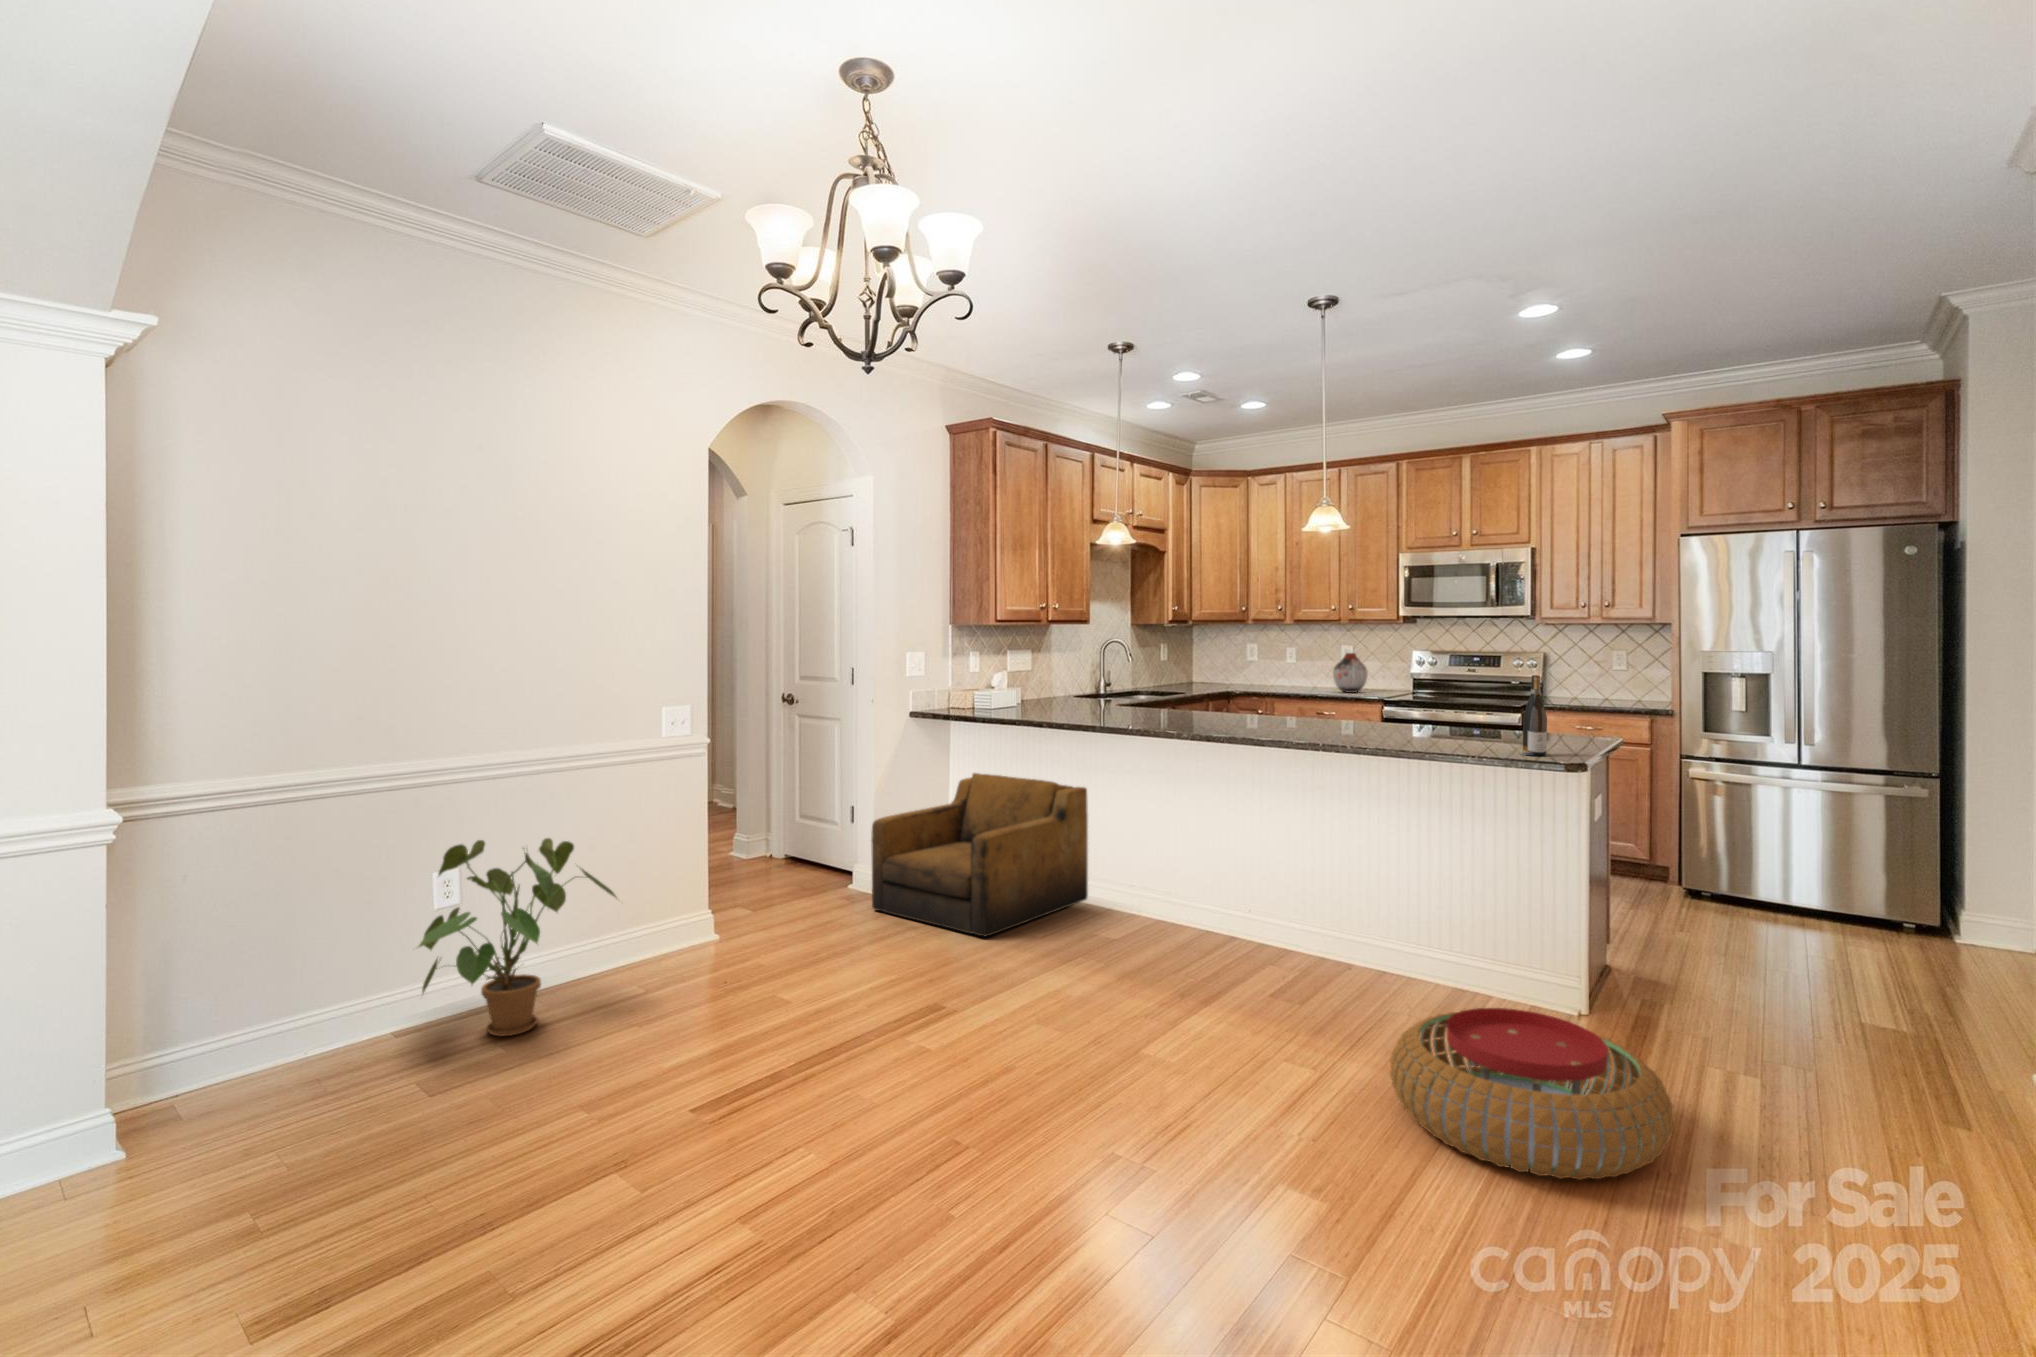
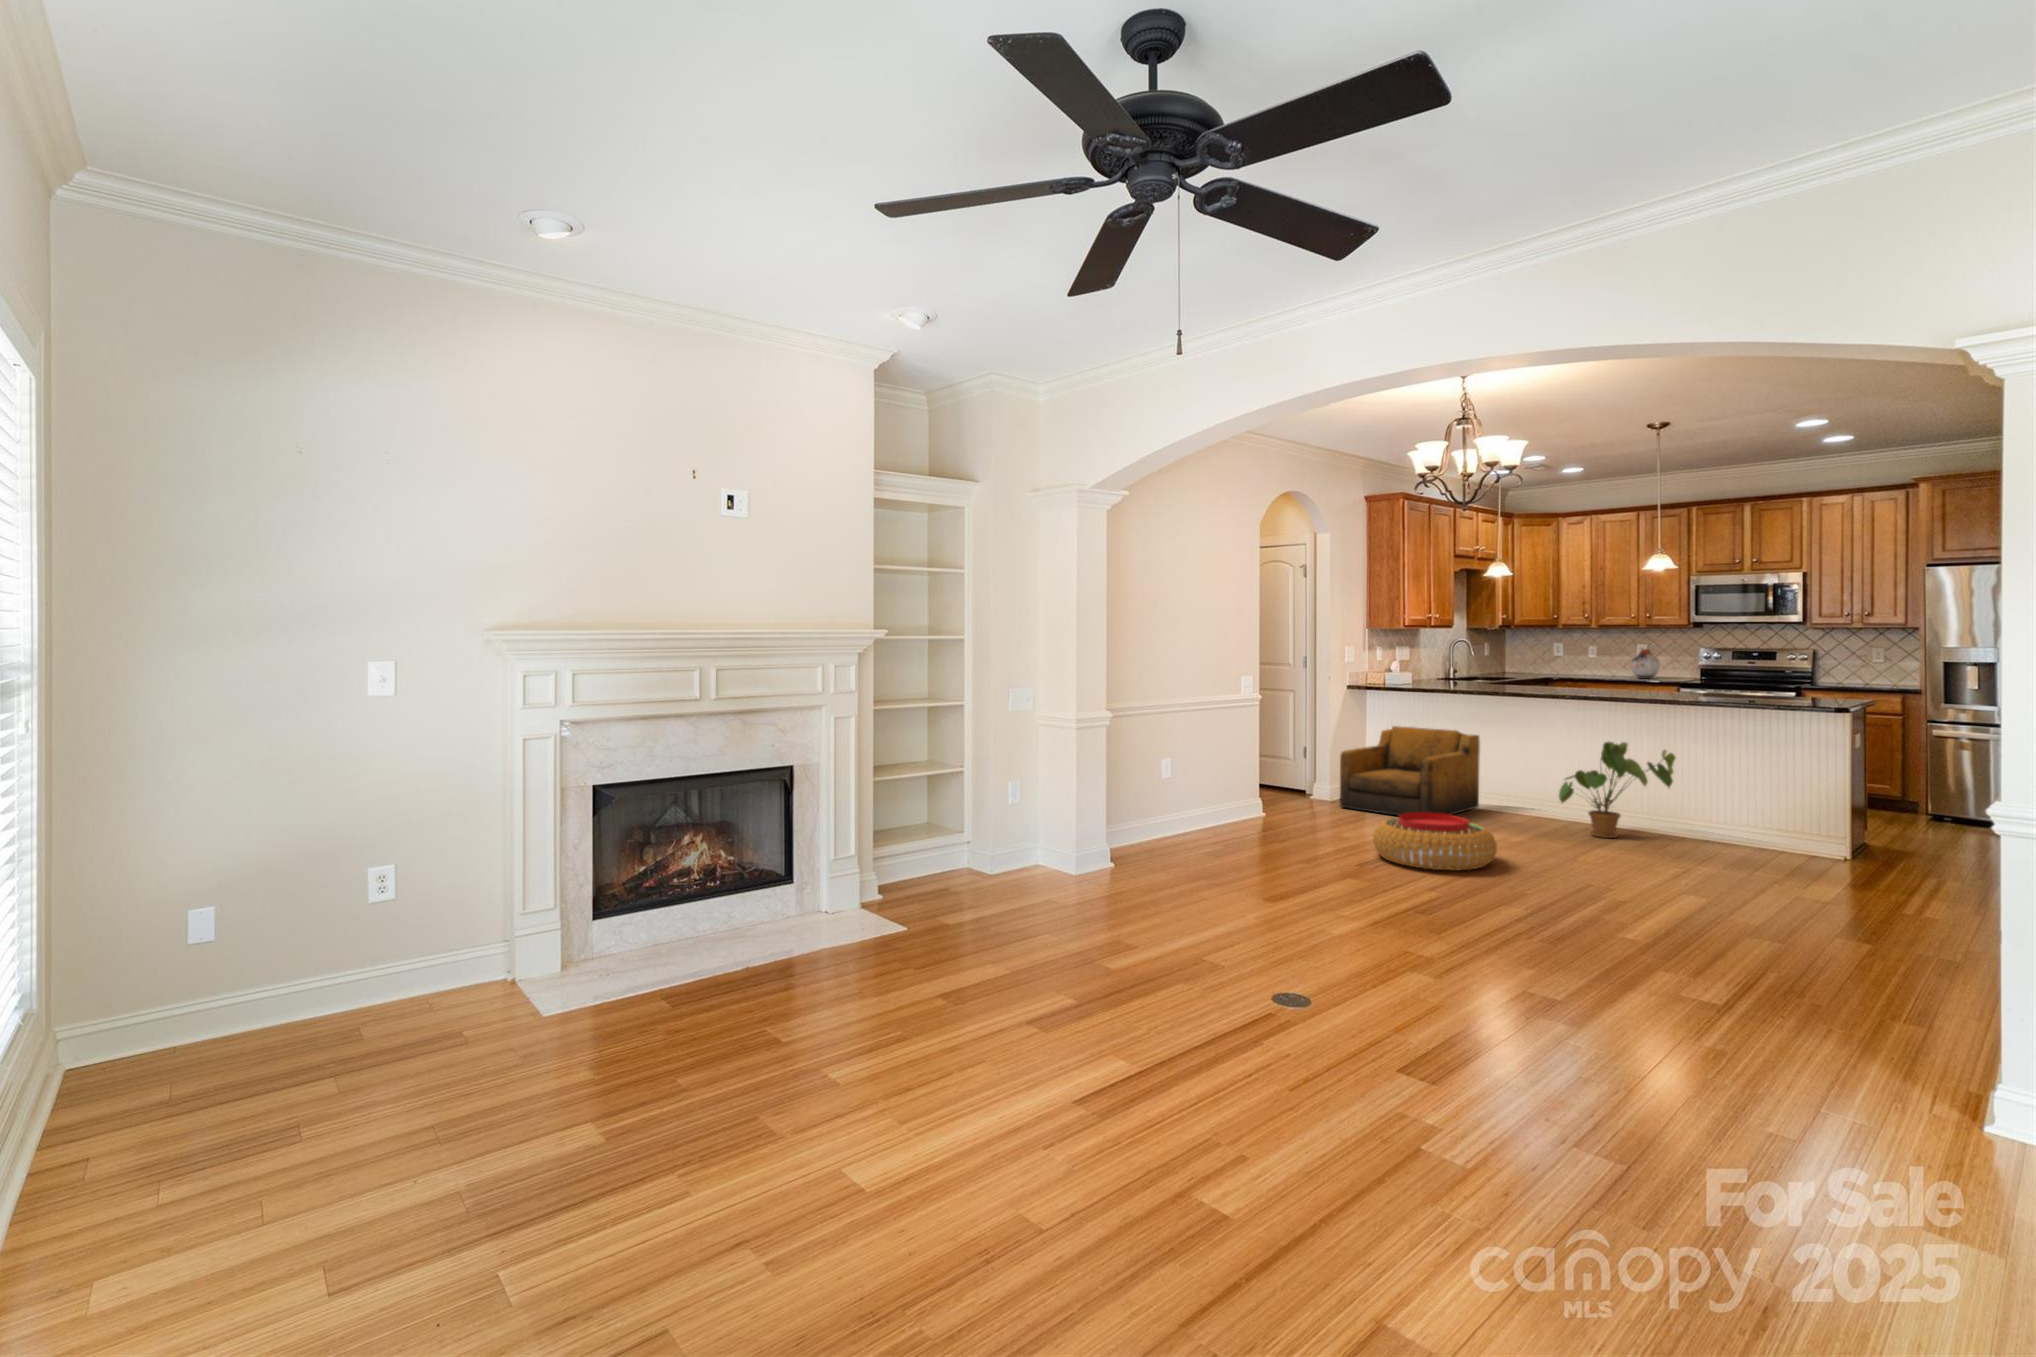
wine bottle: present [1523,675,1547,756] -> none [1809,660,1826,709]
house plant: present [417,838,616,1036] -> present [1559,742,1675,838]
pouf: present [1390,1008,1673,1180] -> present [1373,813,1497,870]

